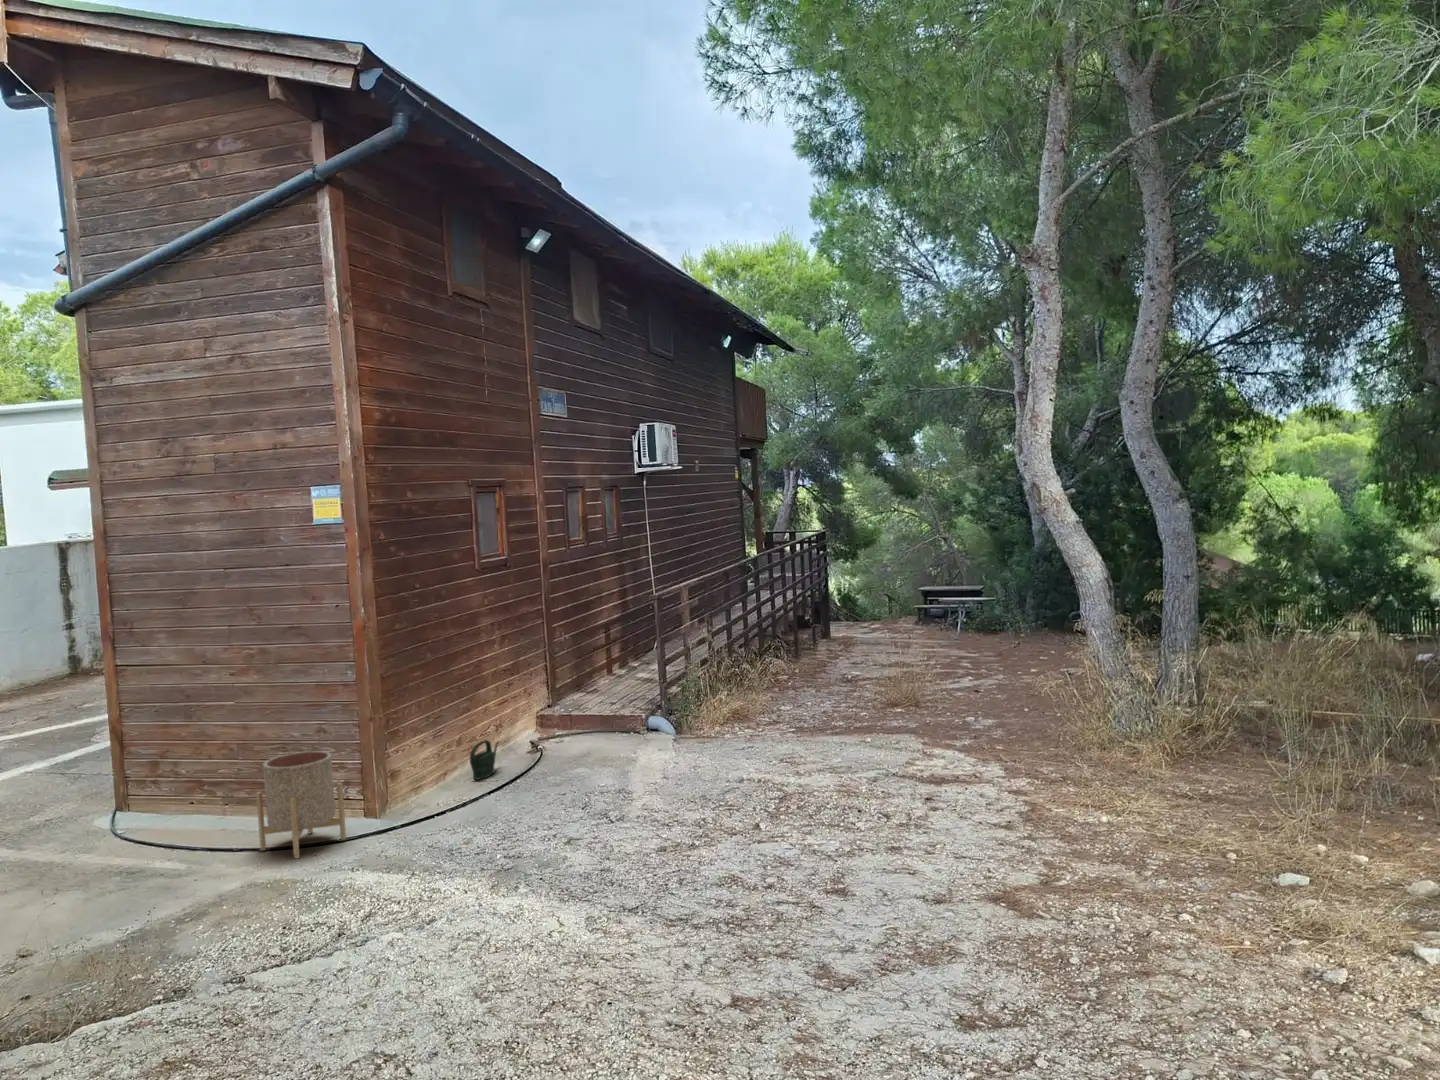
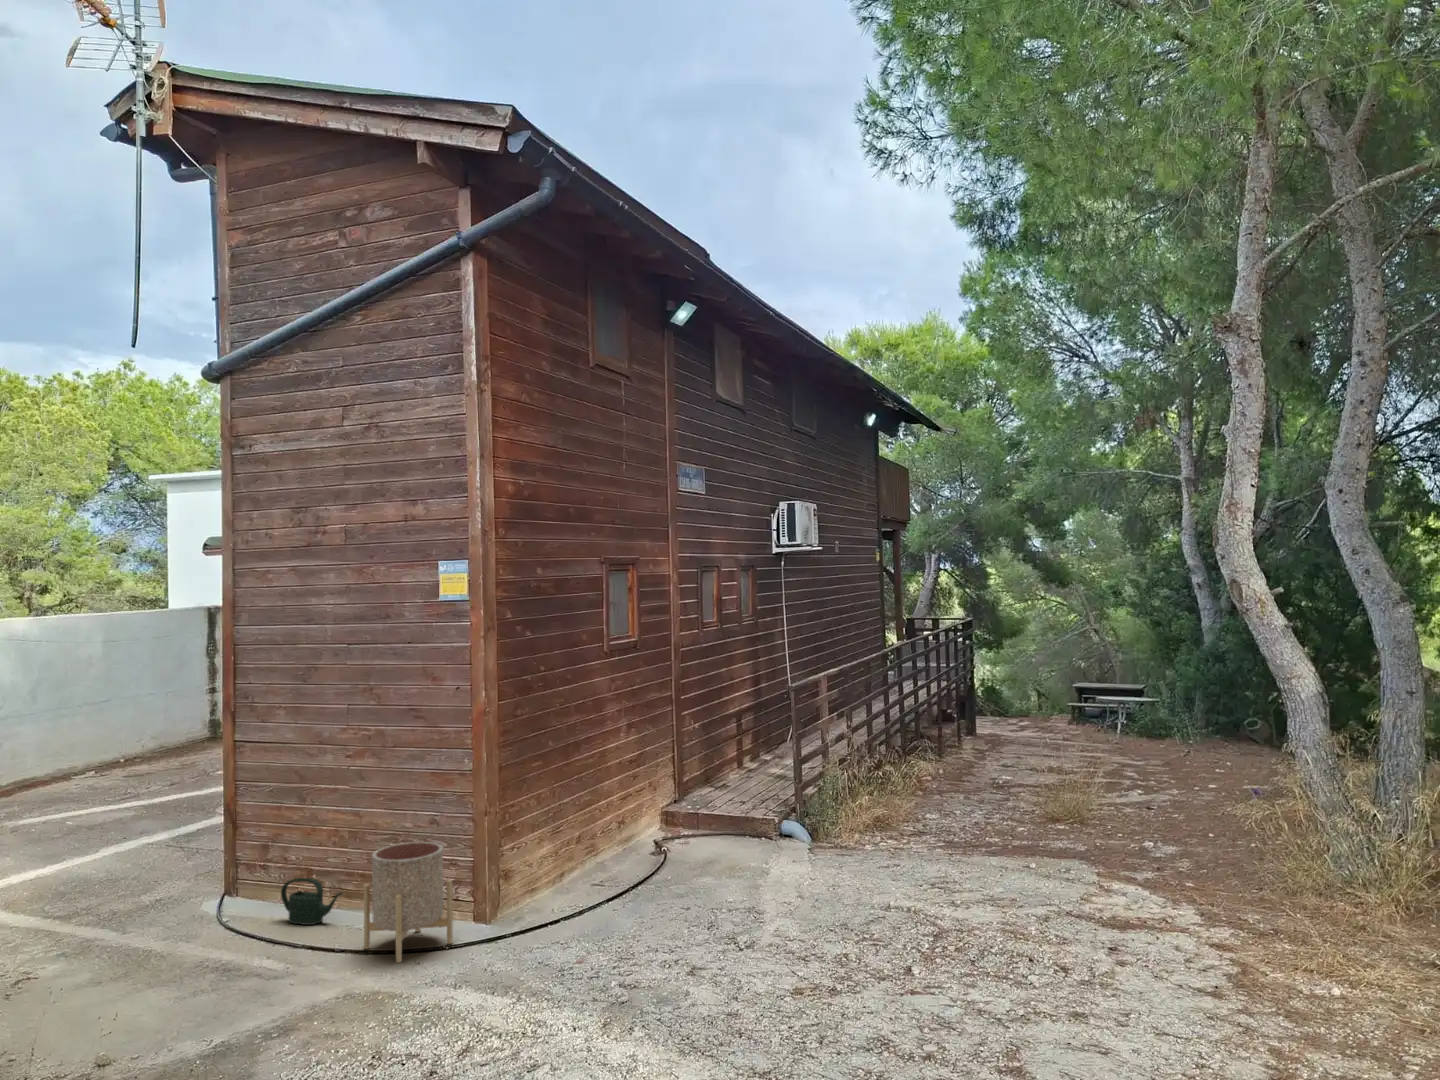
watering can: present [470,740,499,779] -> present [281,878,342,925]

